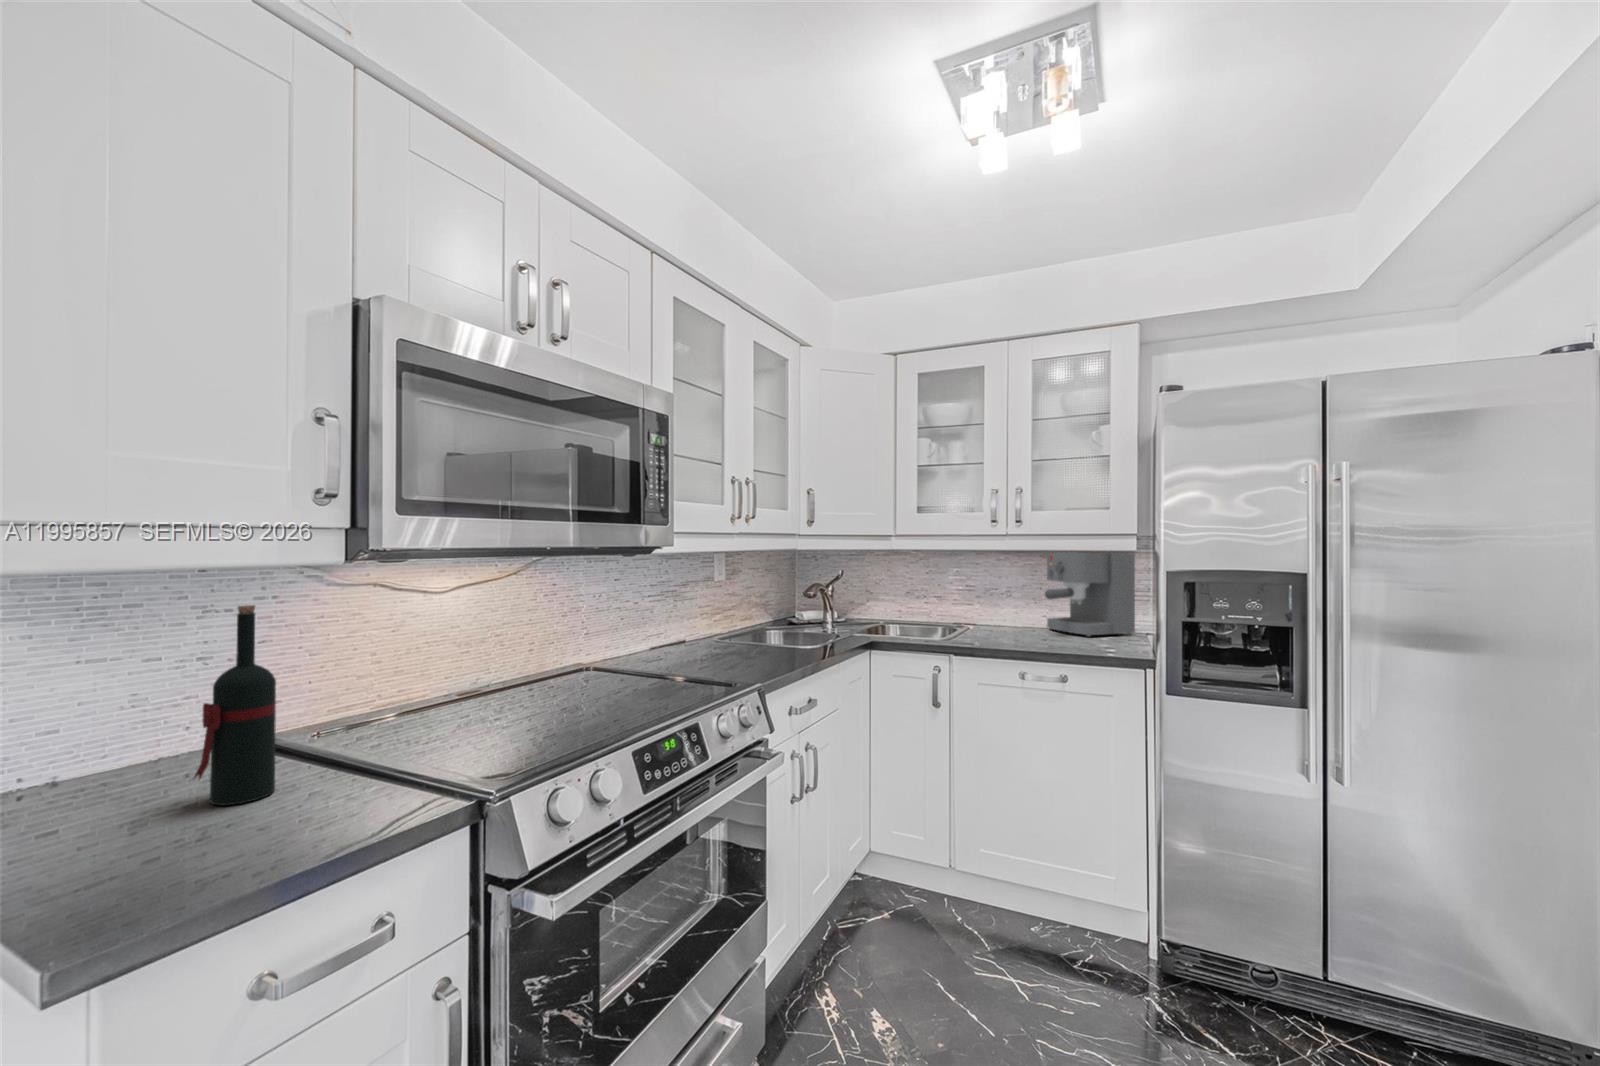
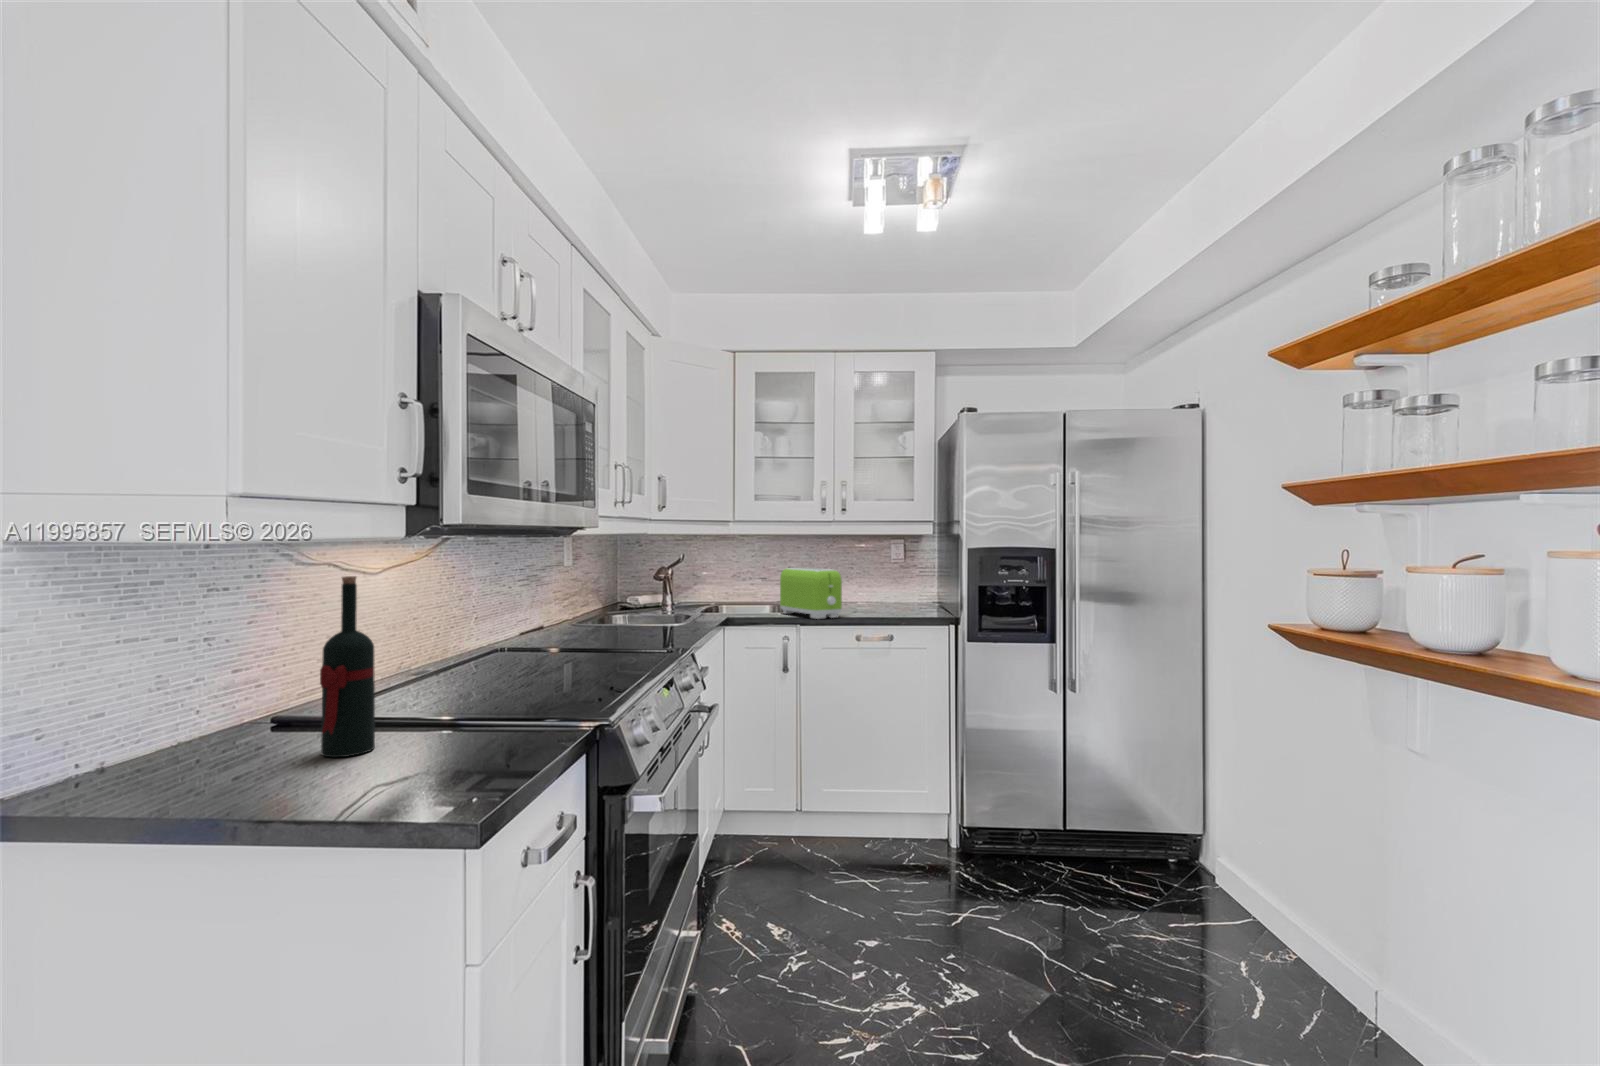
coffee maker: present [1045,551,1135,637] -> none [858,536,927,607]
toaster: none [940,587,1006,648] -> present [780,567,842,619]

